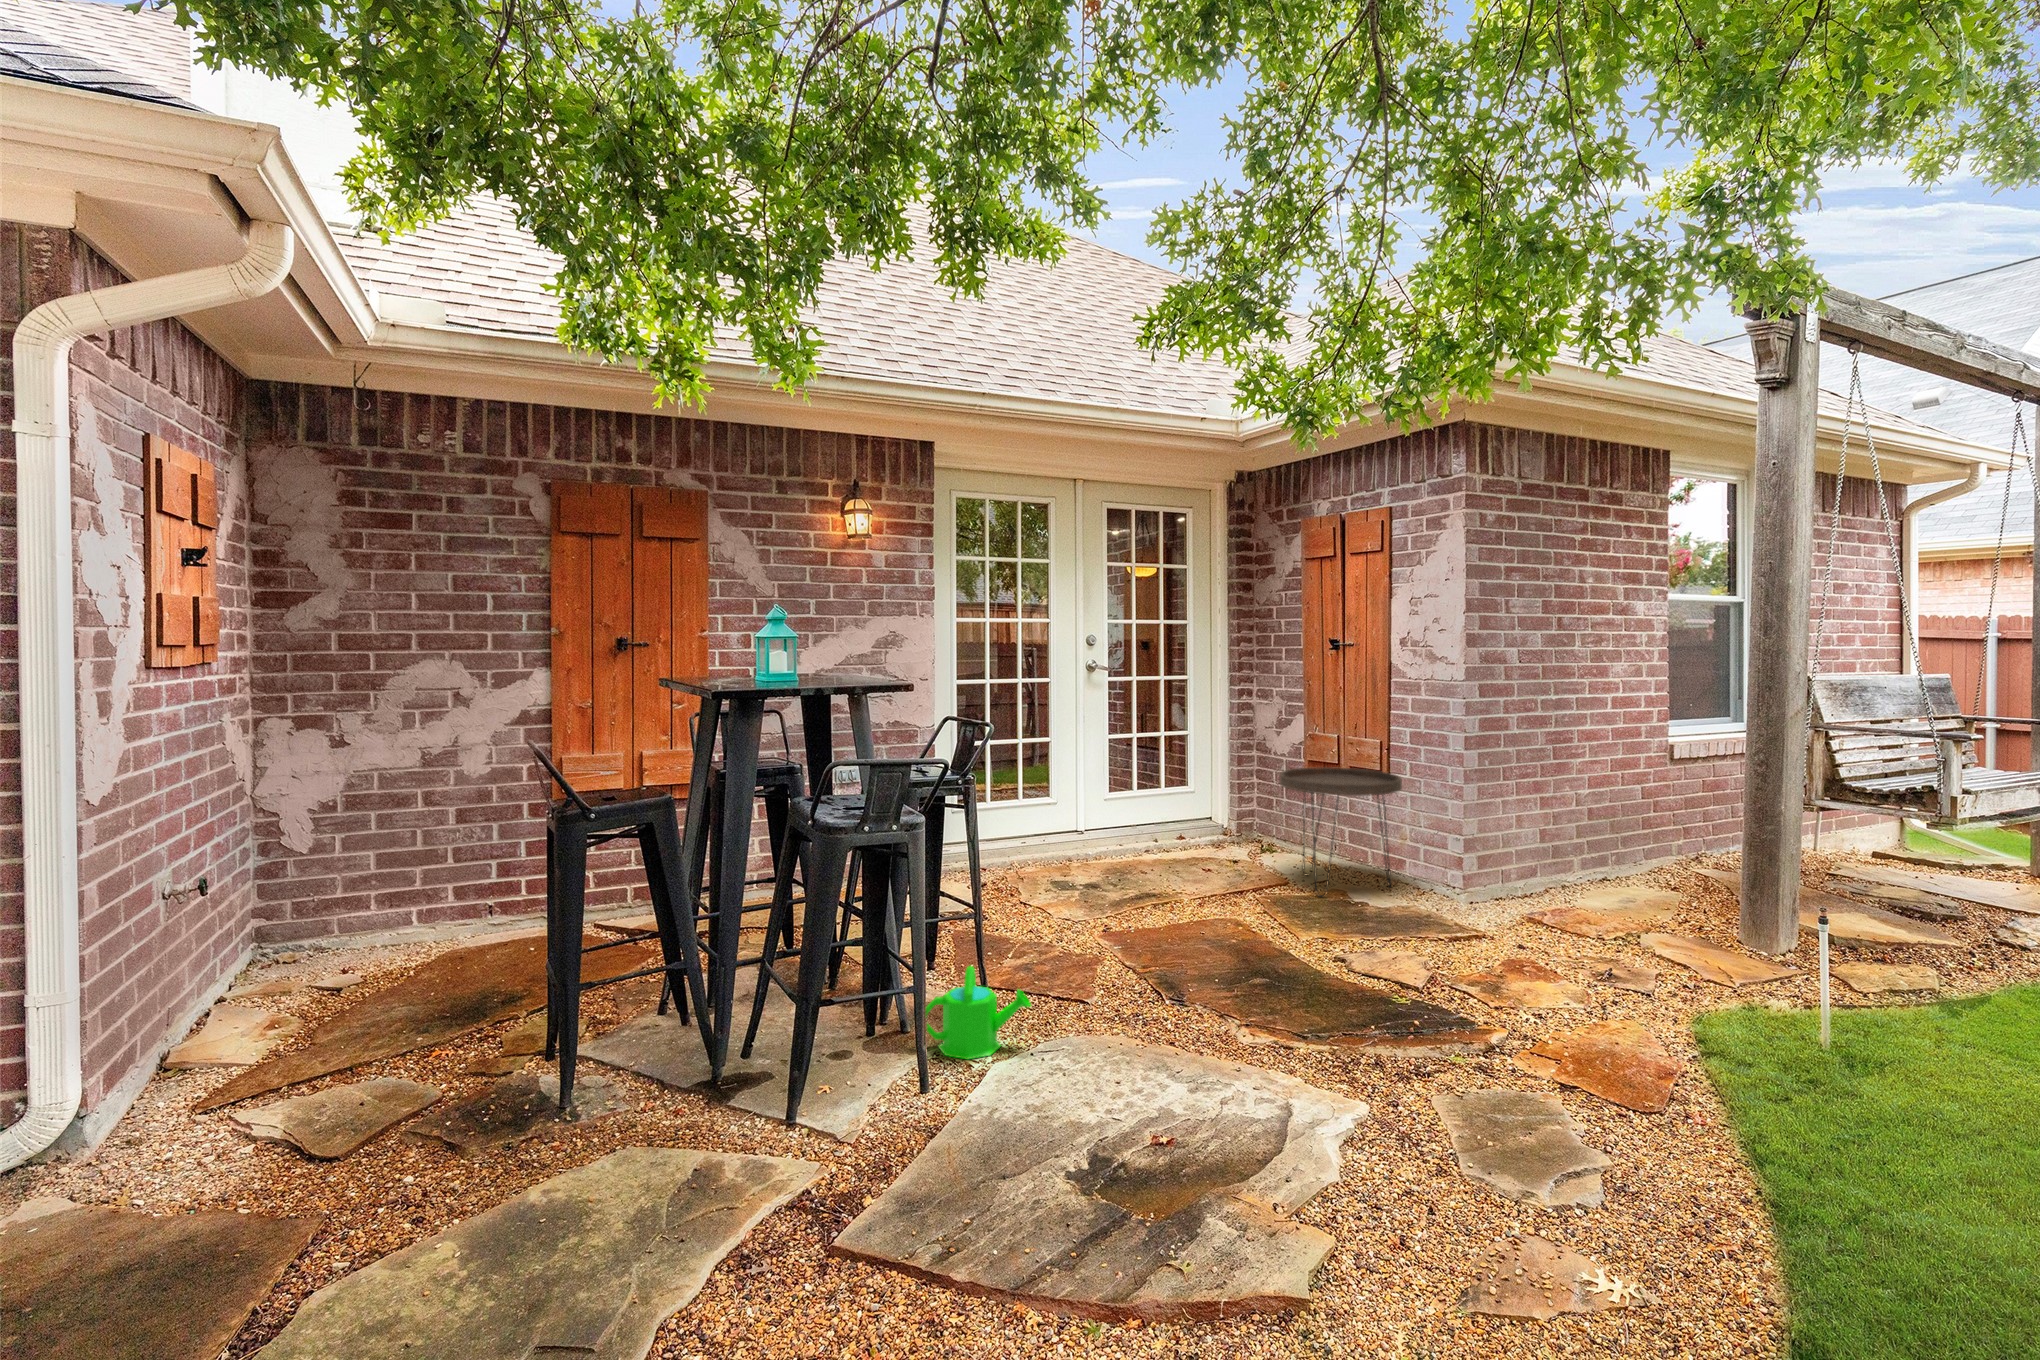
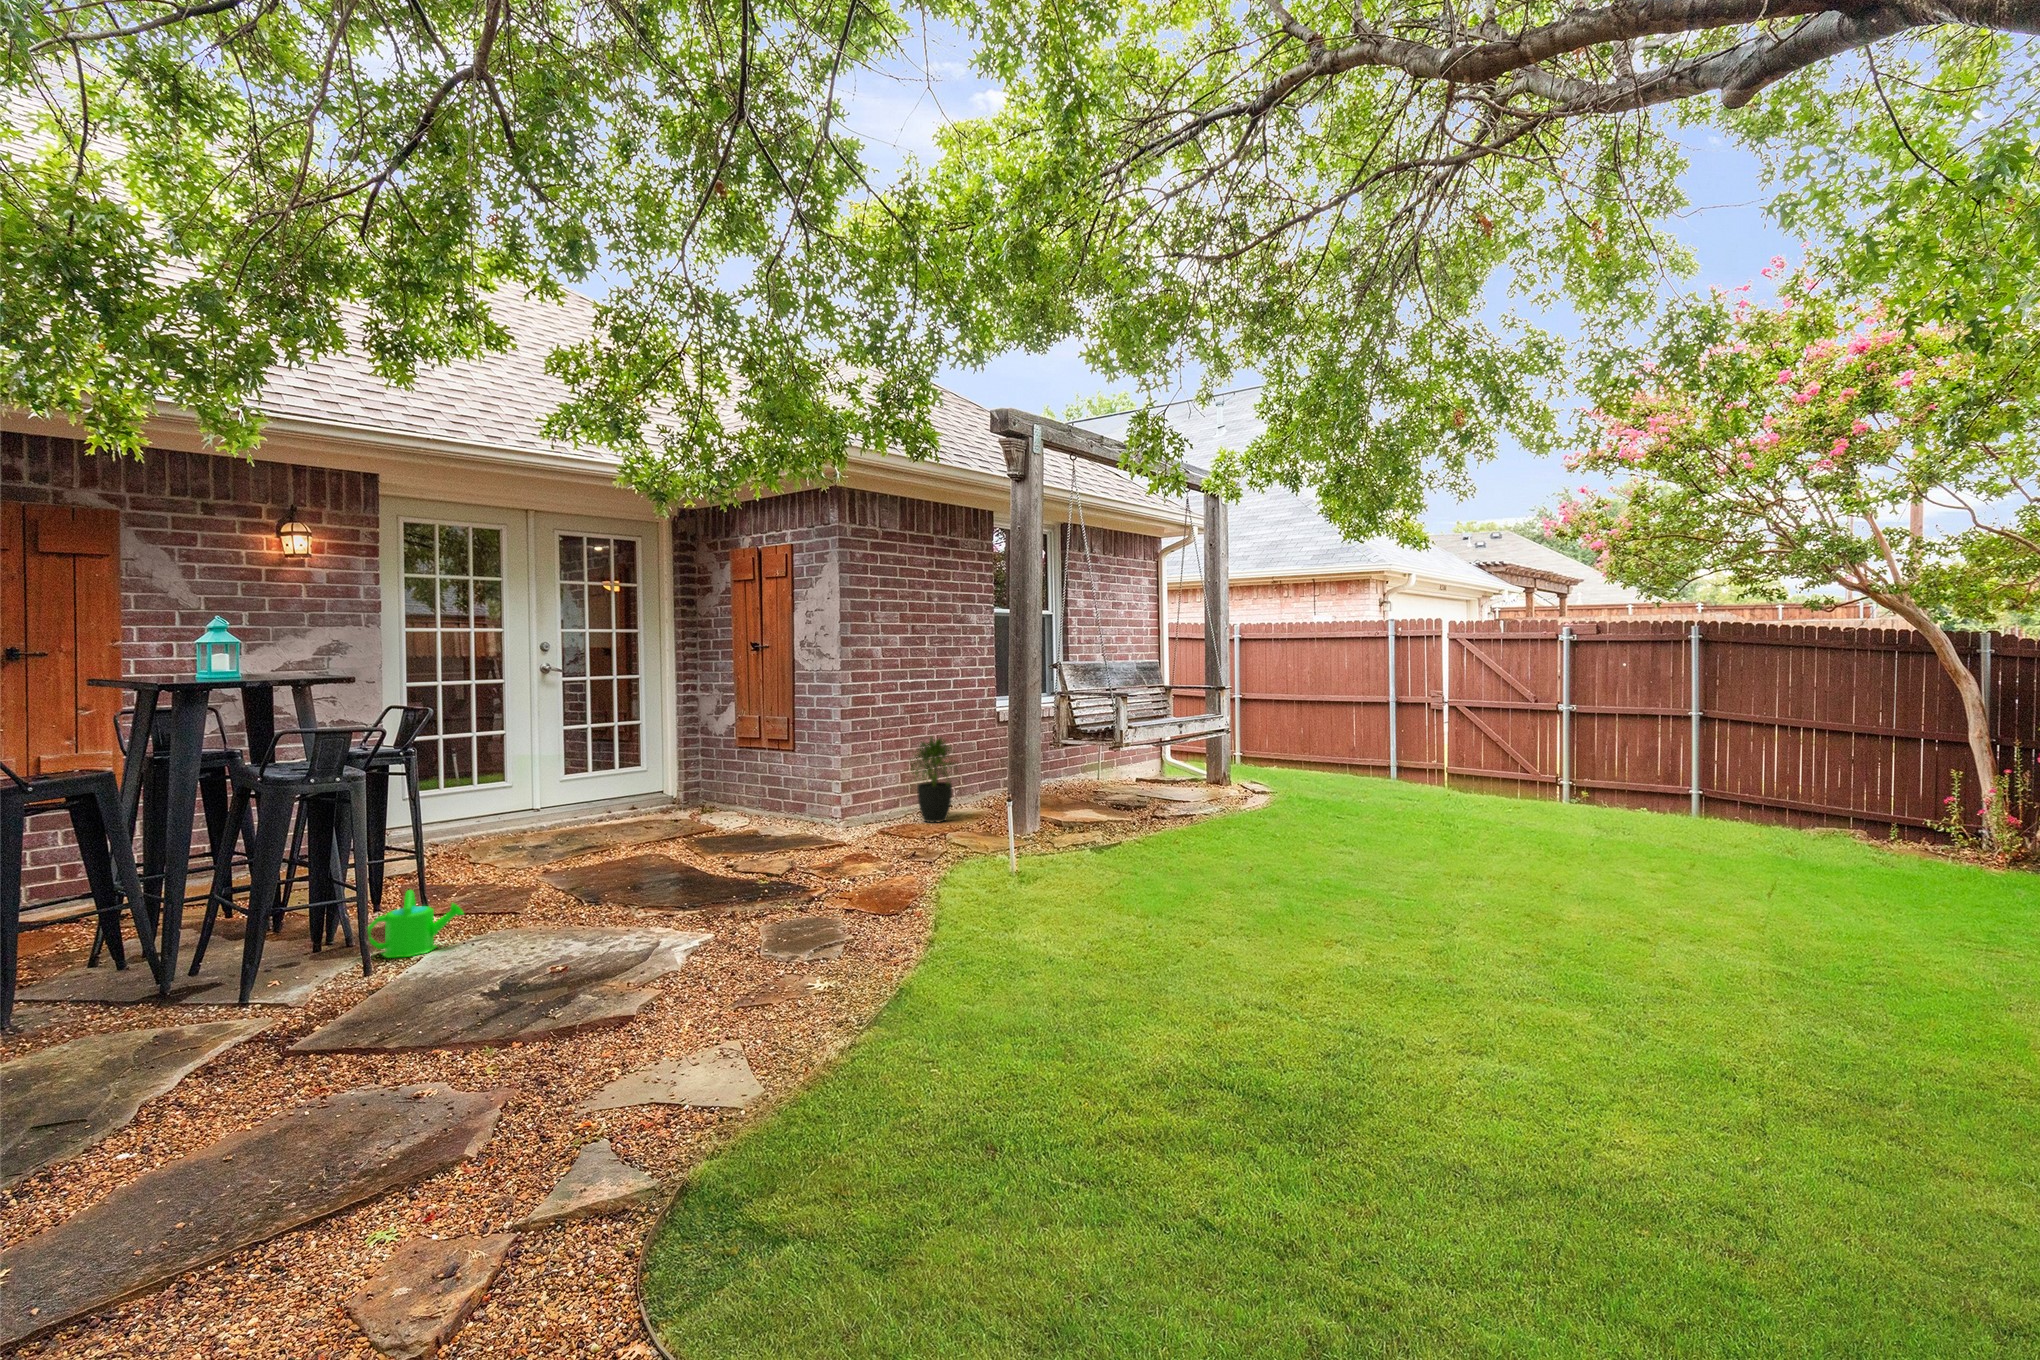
side table: present [1279,767,1402,897] -> none [707,741,802,838]
potted plant: none [1546,776,1635,902] -> present [910,736,958,823]

